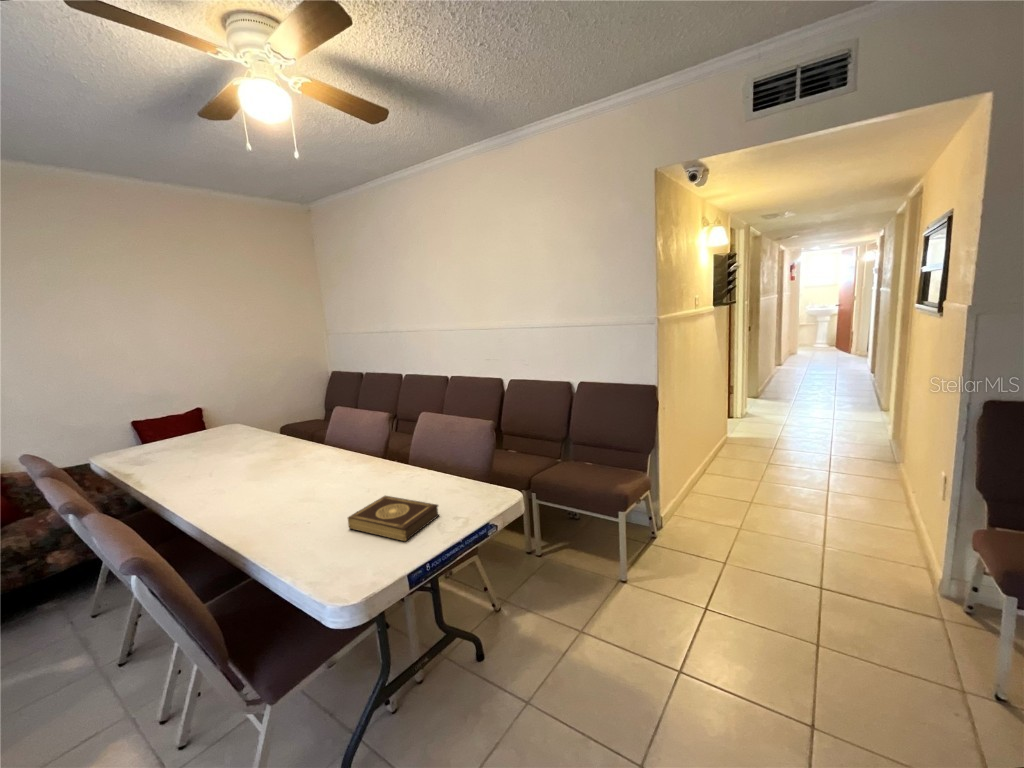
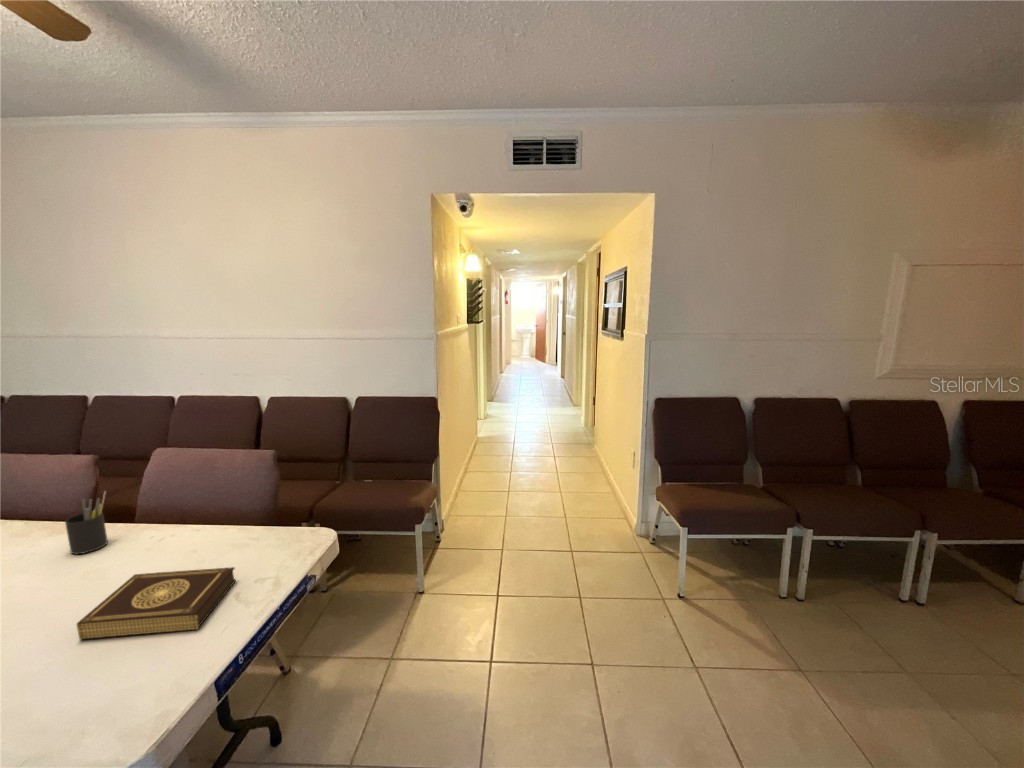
pen holder: none [362,437,383,477] -> present [65,493,108,554]

